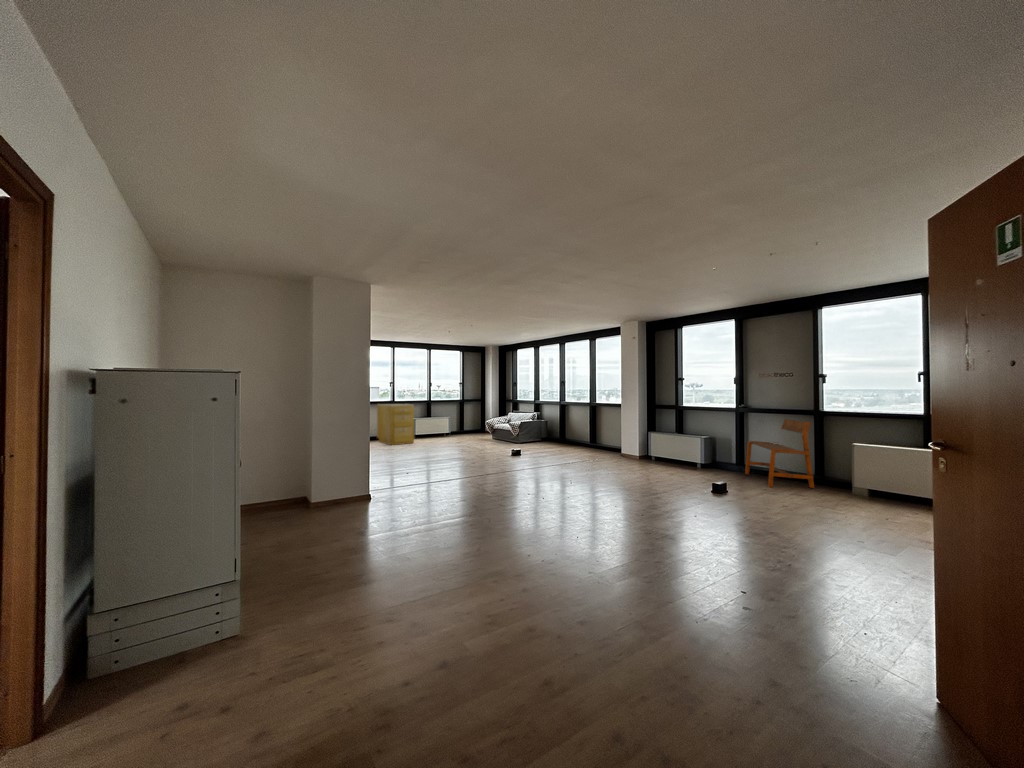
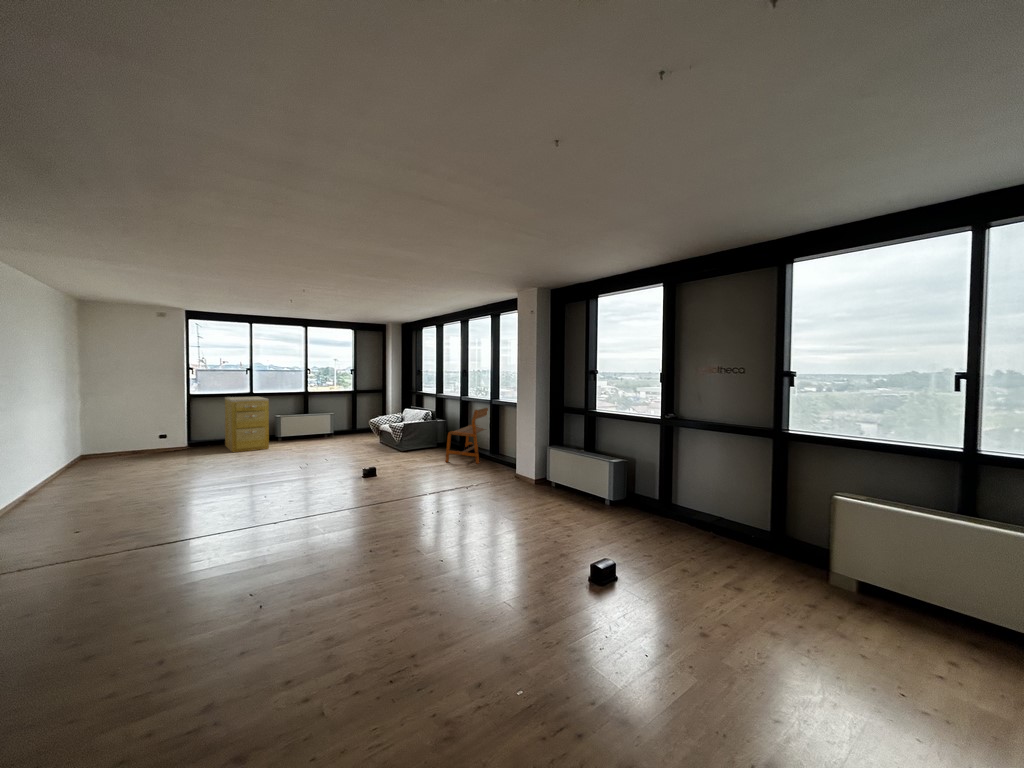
bench: present [745,419,814,488] -> present [445,408,488,464]

